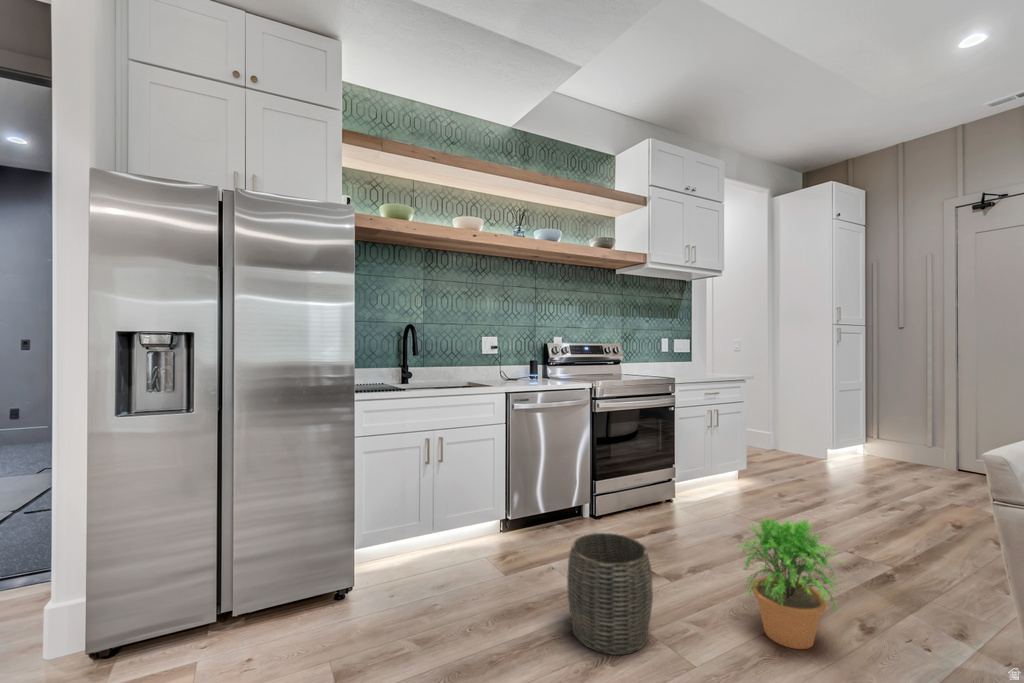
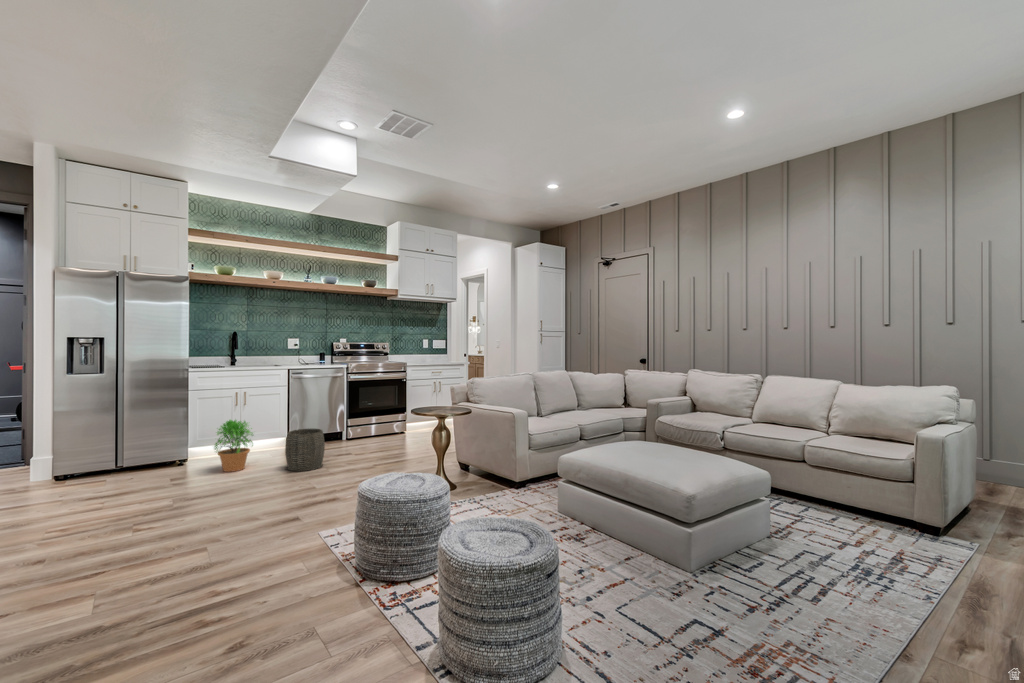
potted plant: present [735,518,836,649] -> present [214,420,253,472]

